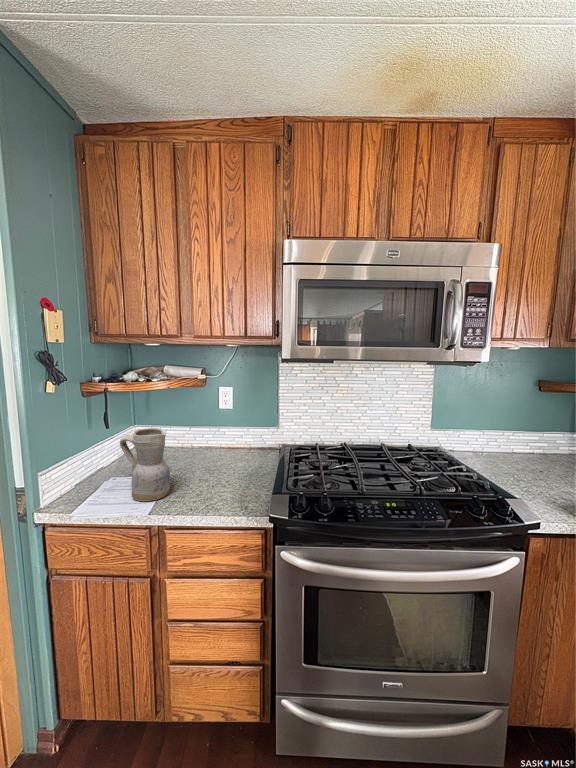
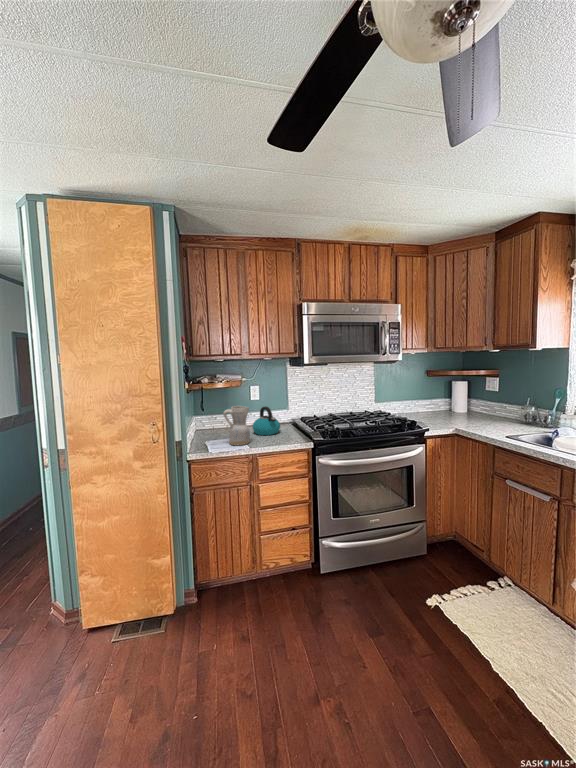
kettle: none [199,426,246,477] -> present [253,406,280,435]

